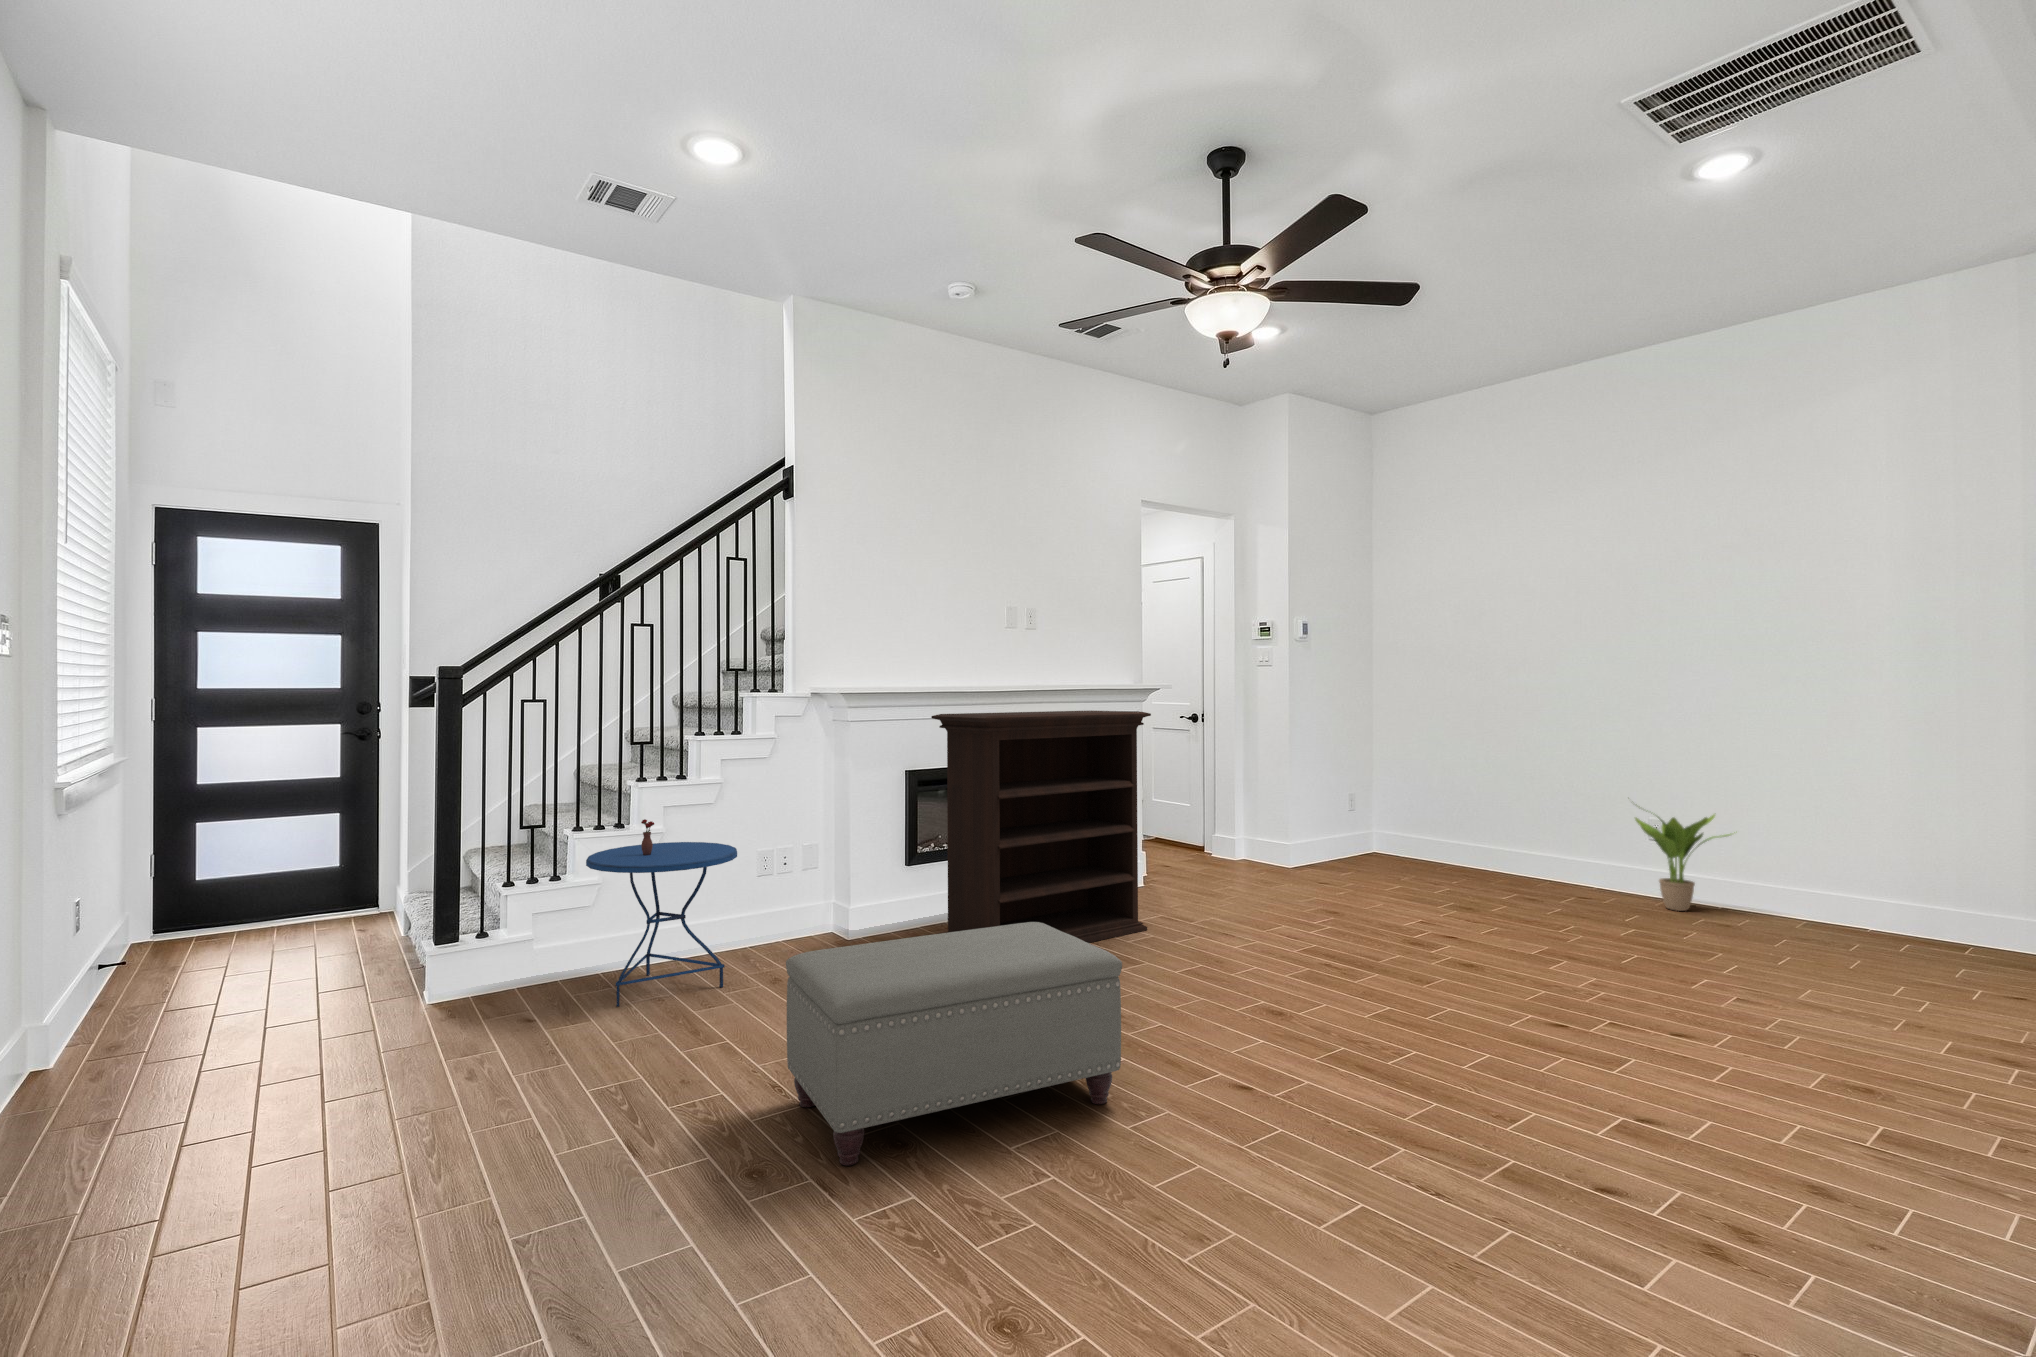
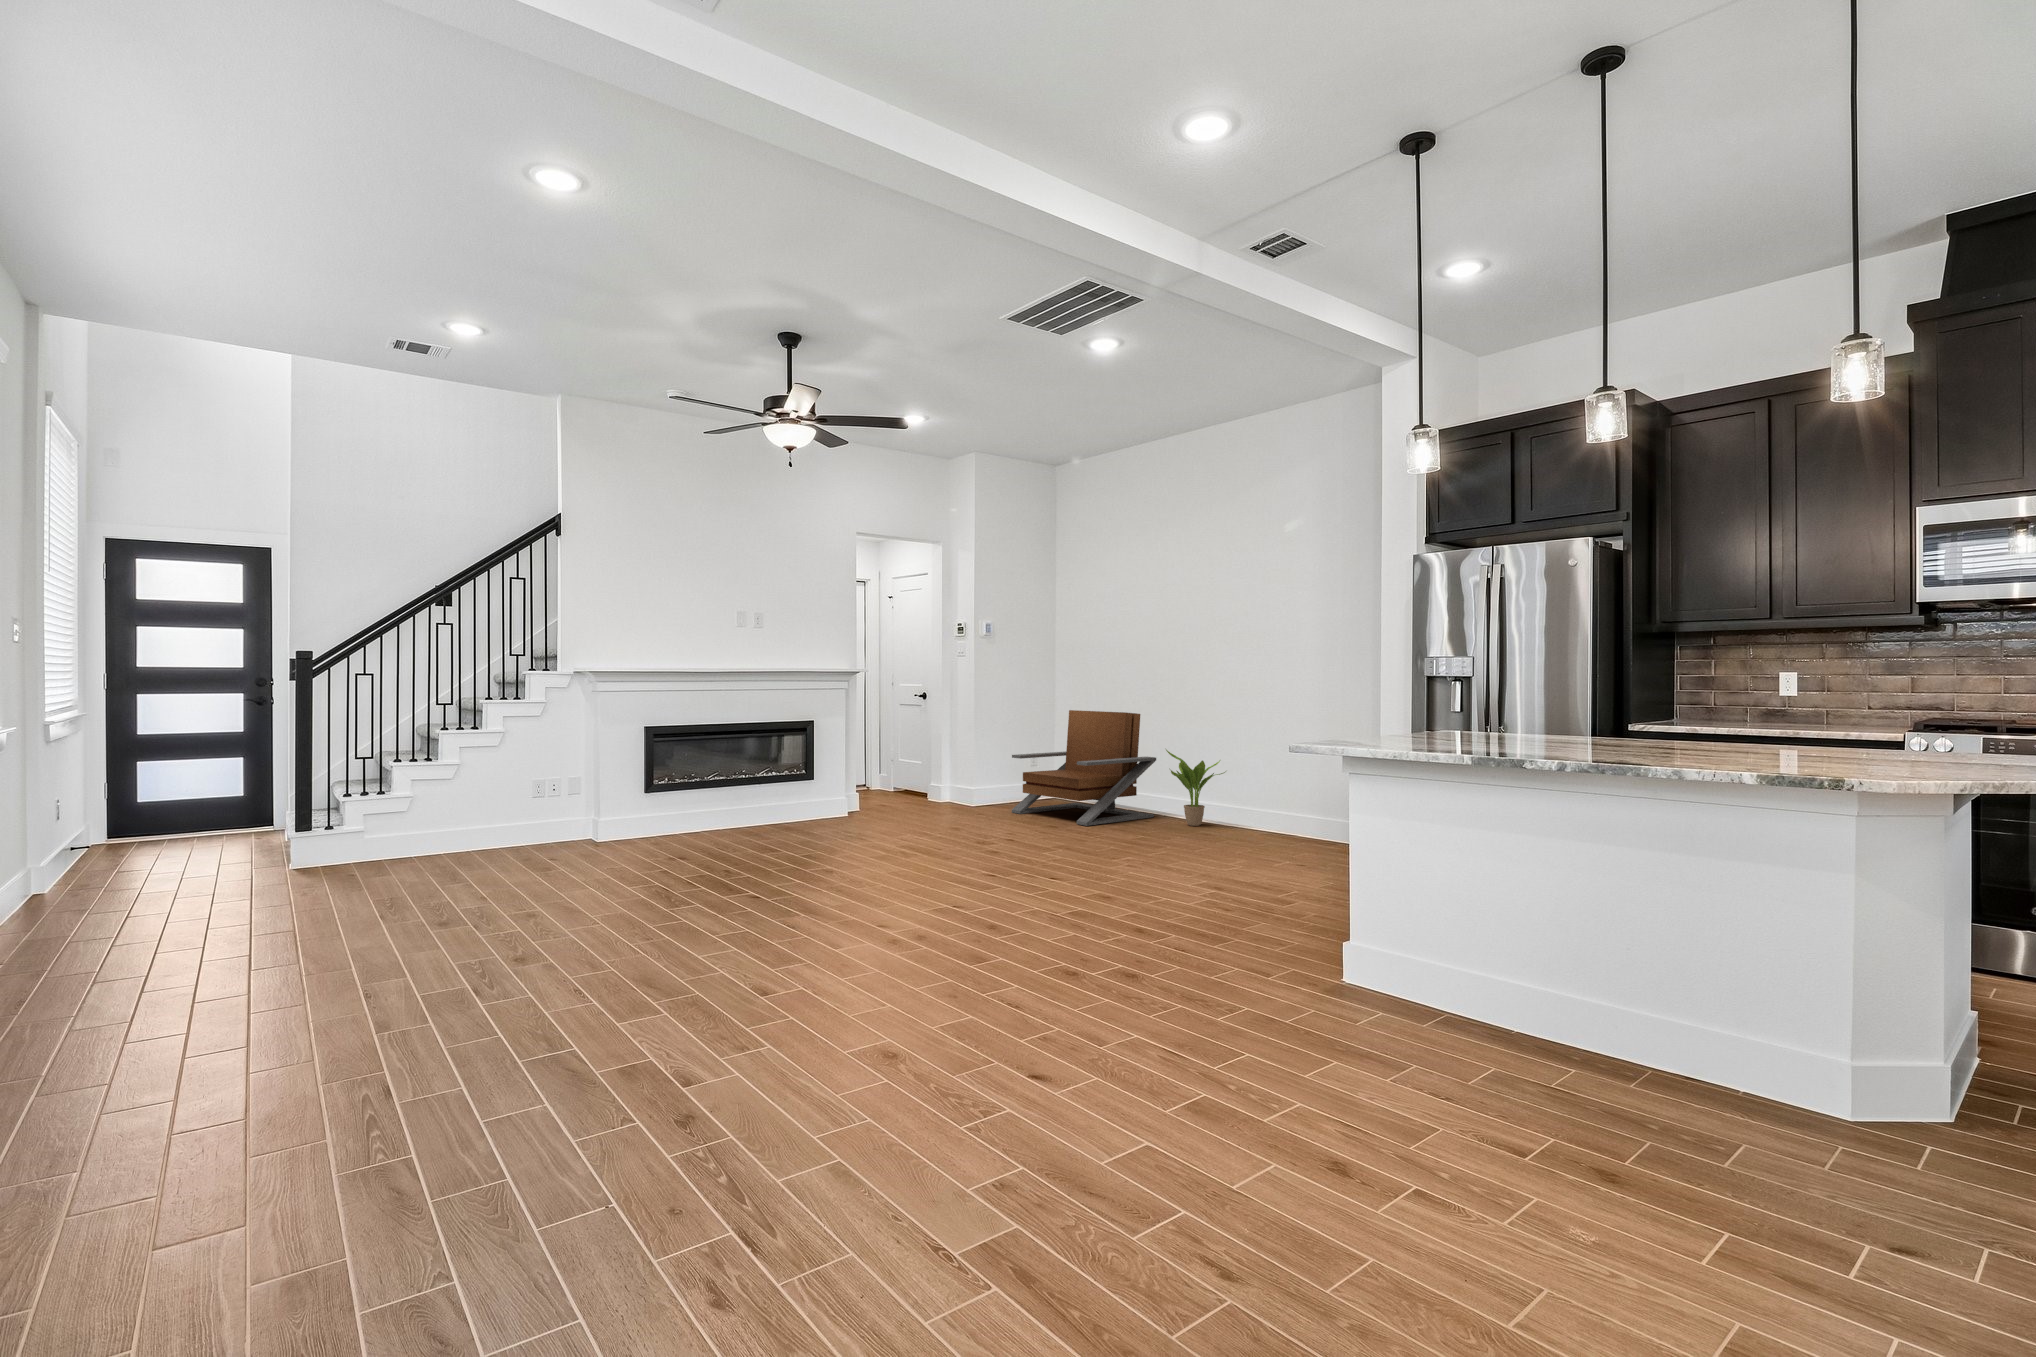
bookshelf: present [931,710,1151,943] -> none [653,686,815,851]
lounge chair: none [1365,740,1586,910] -> present [1012,710,1156,826]
side table: present [586,819,737,1007] -> none [395,752,503,869]
ottoman: present [786,922,1122,1166] -> none [483,806,675,919]

